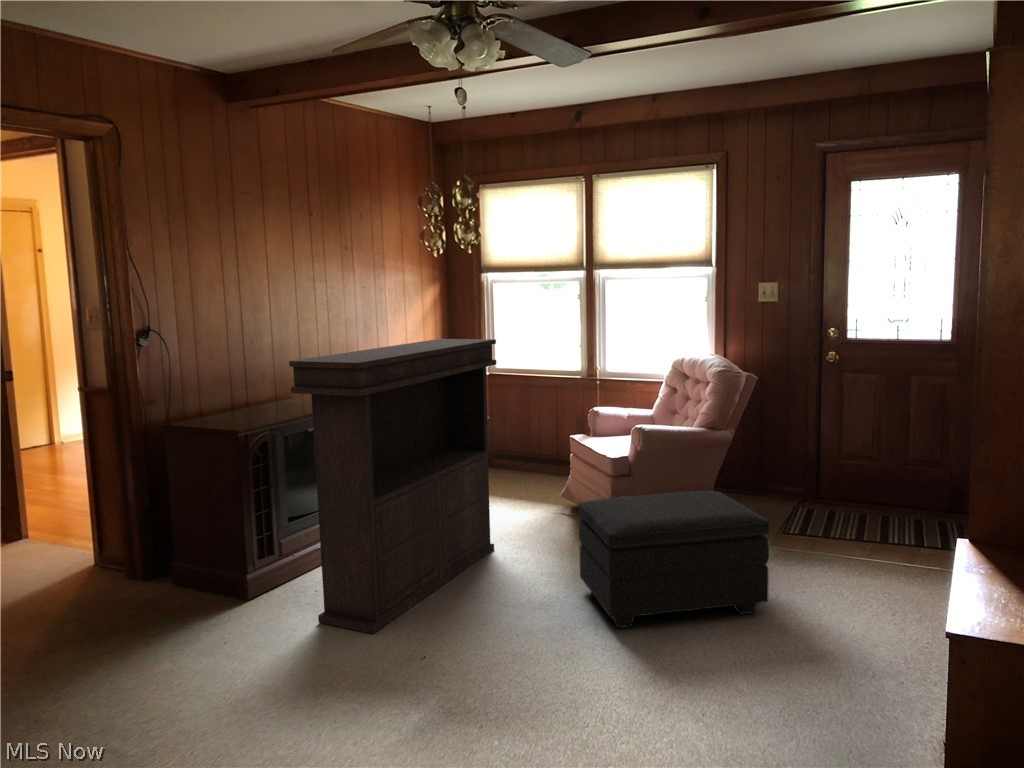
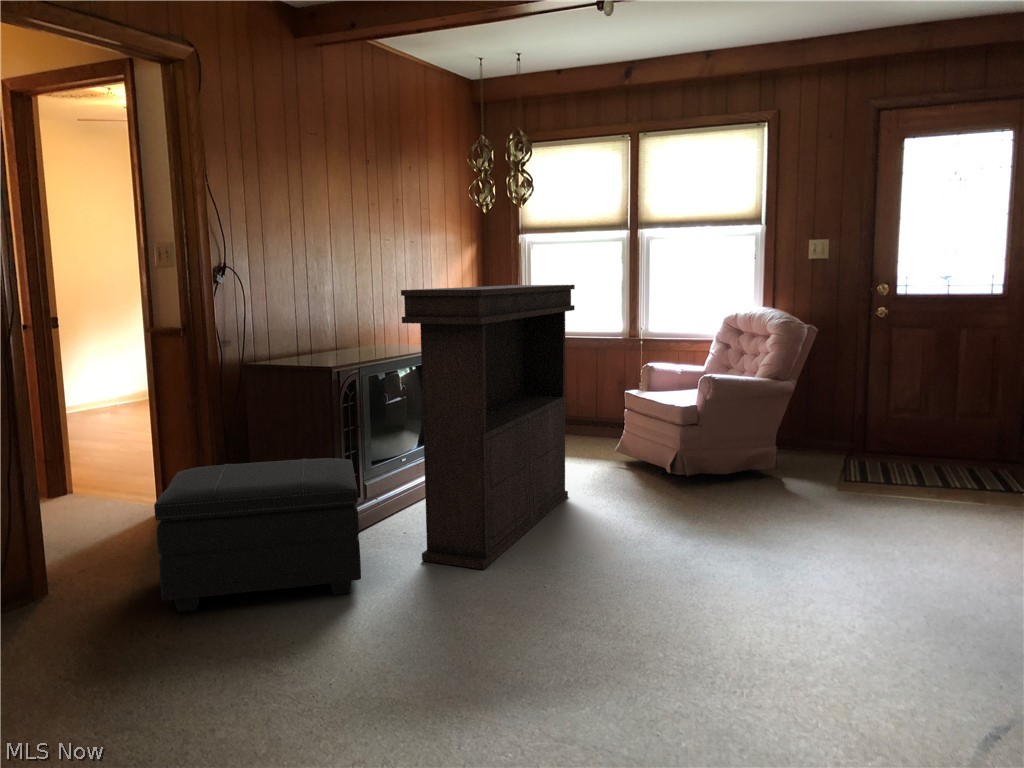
footstool: present [579,491,770,628] -> present [154,458,361,612]

